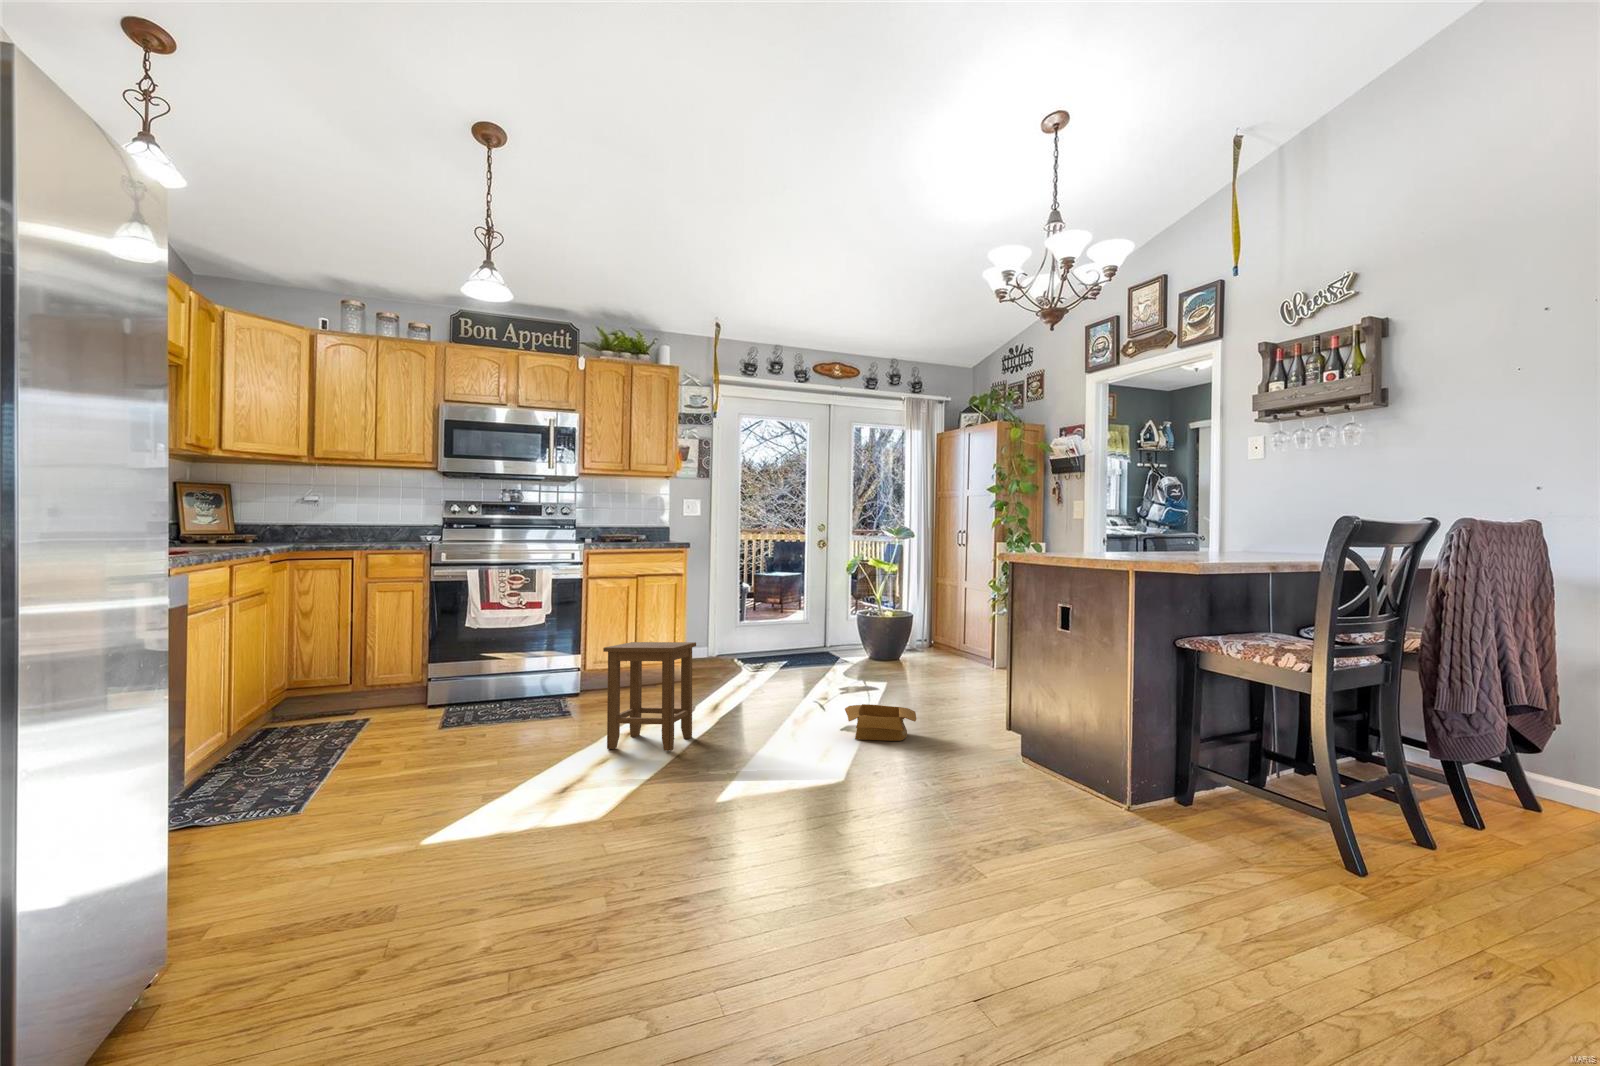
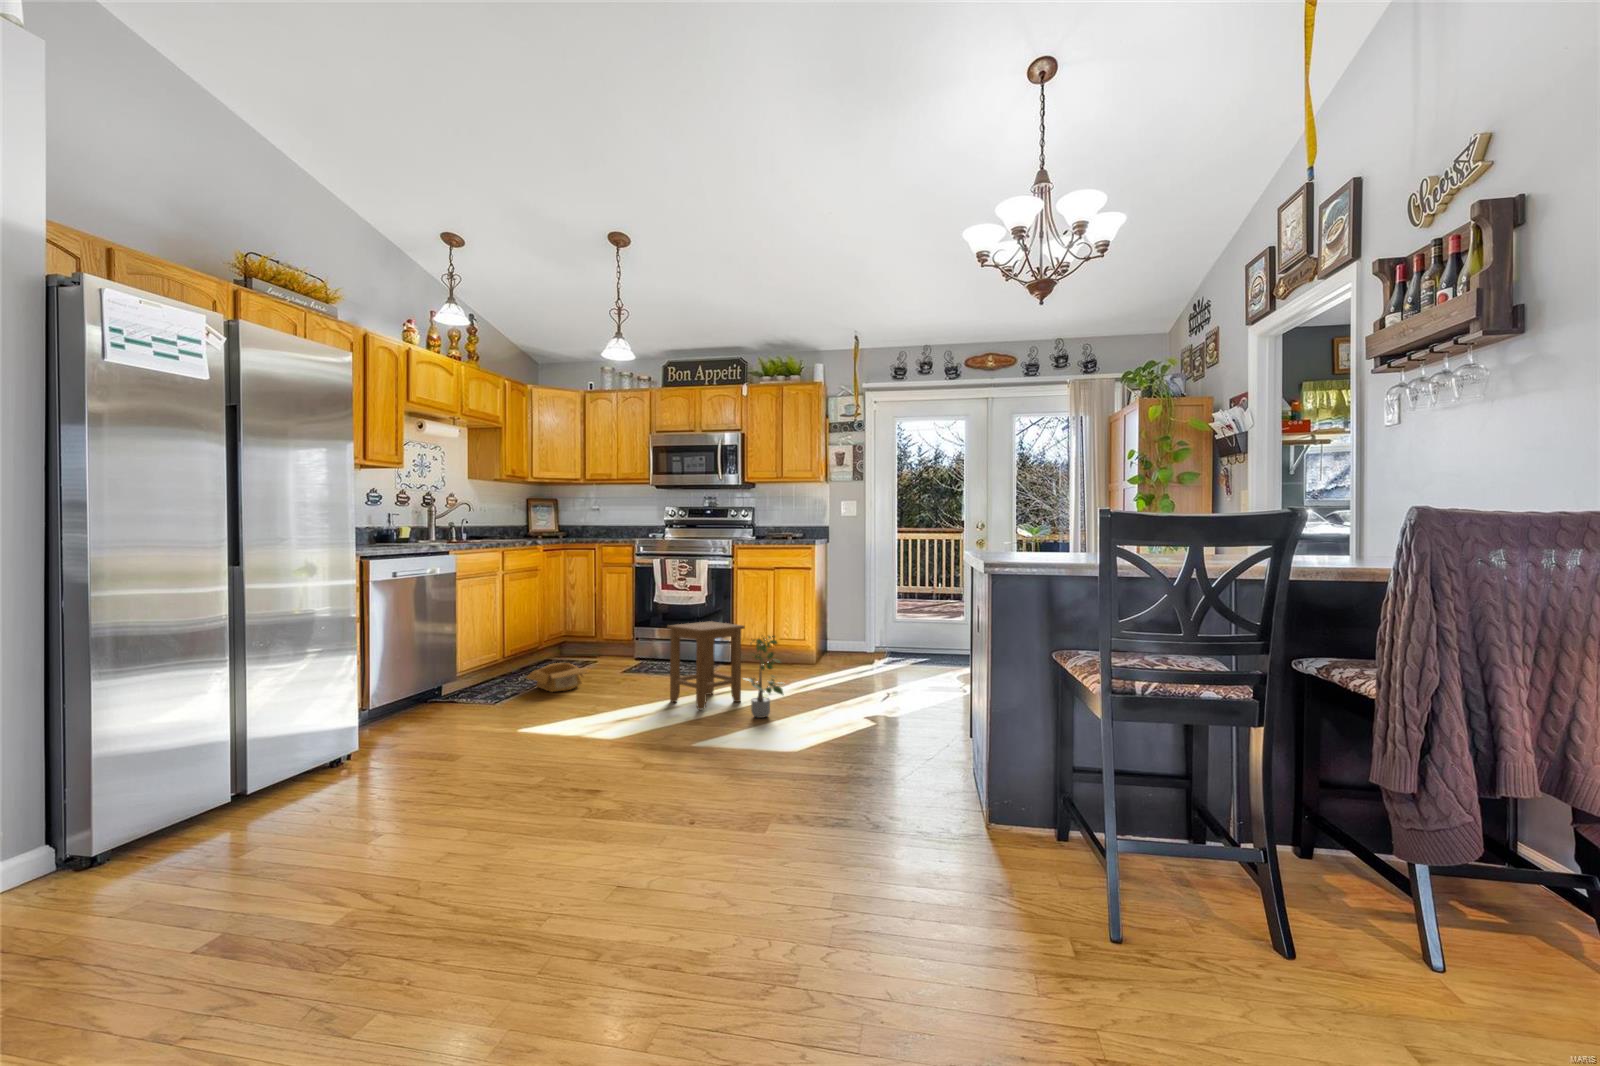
potted plant: none [733,645,776,748] -> present [743,636,784,718]
cardboard box: present [845,704,916,741] -> present [527,663,587,692]

